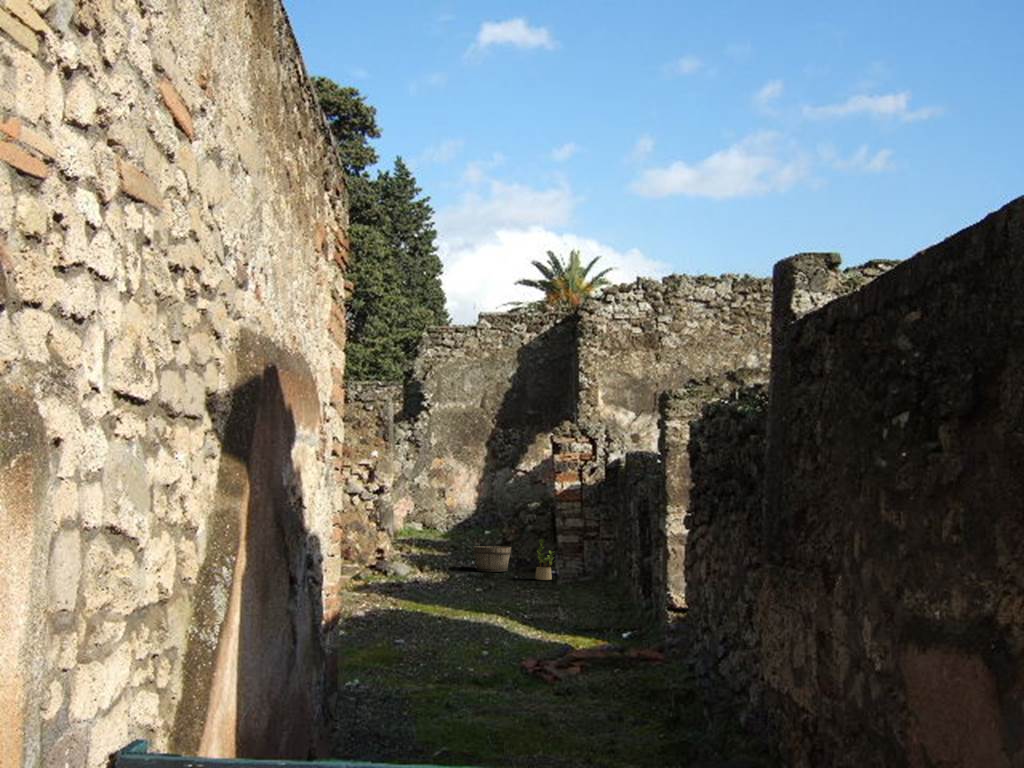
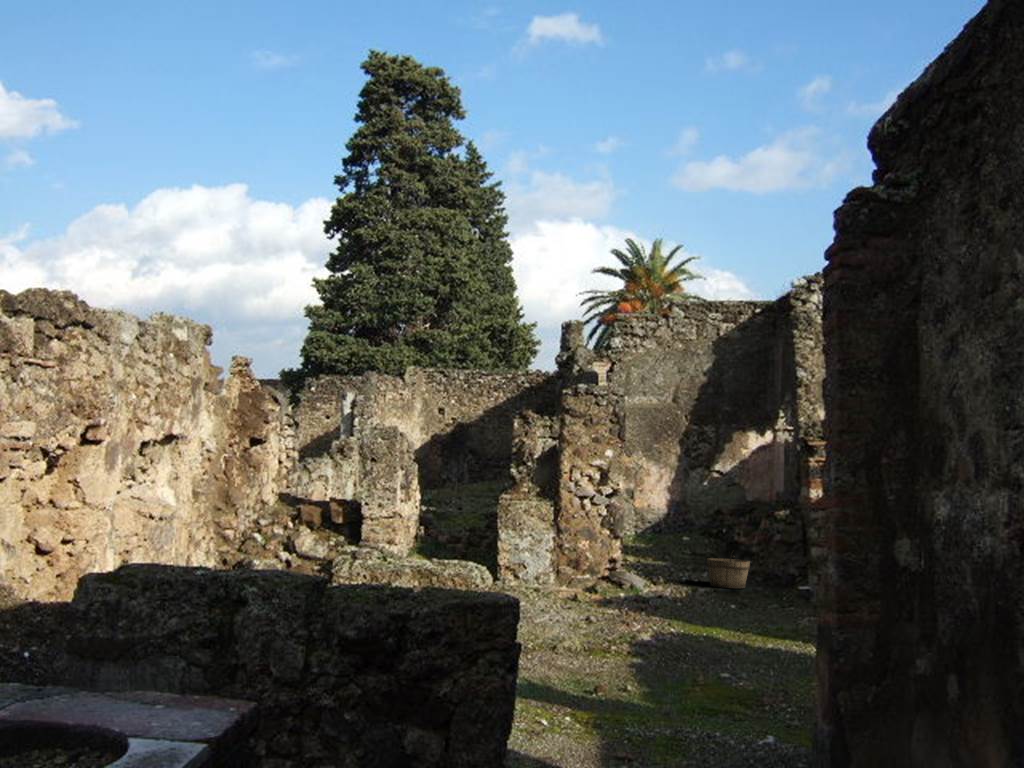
potted plant: present [536,539,555,580] -> none [785,554,811,601]

